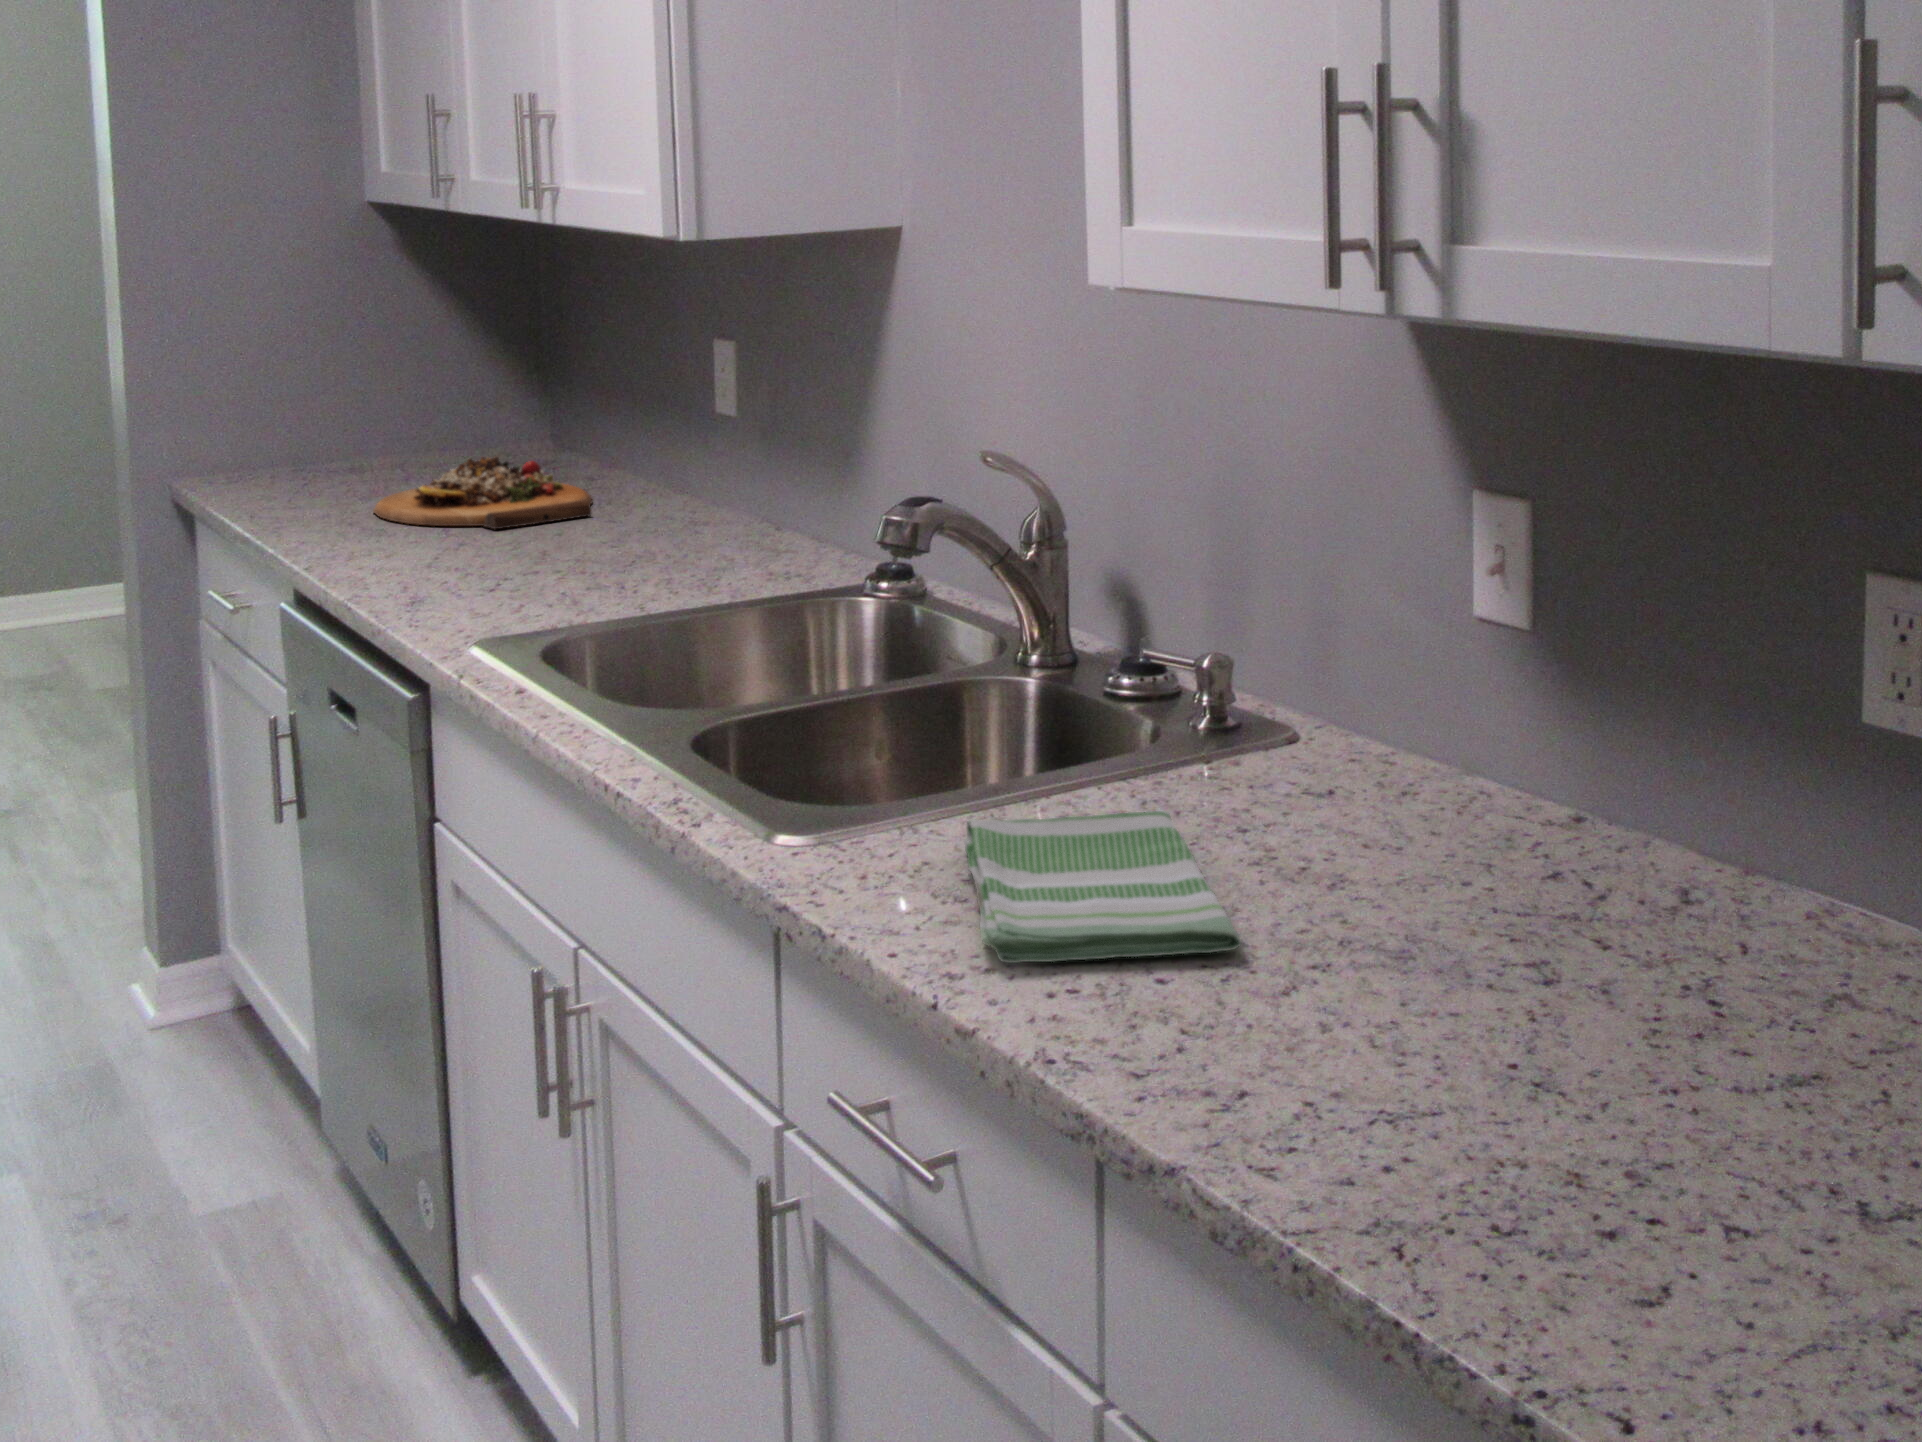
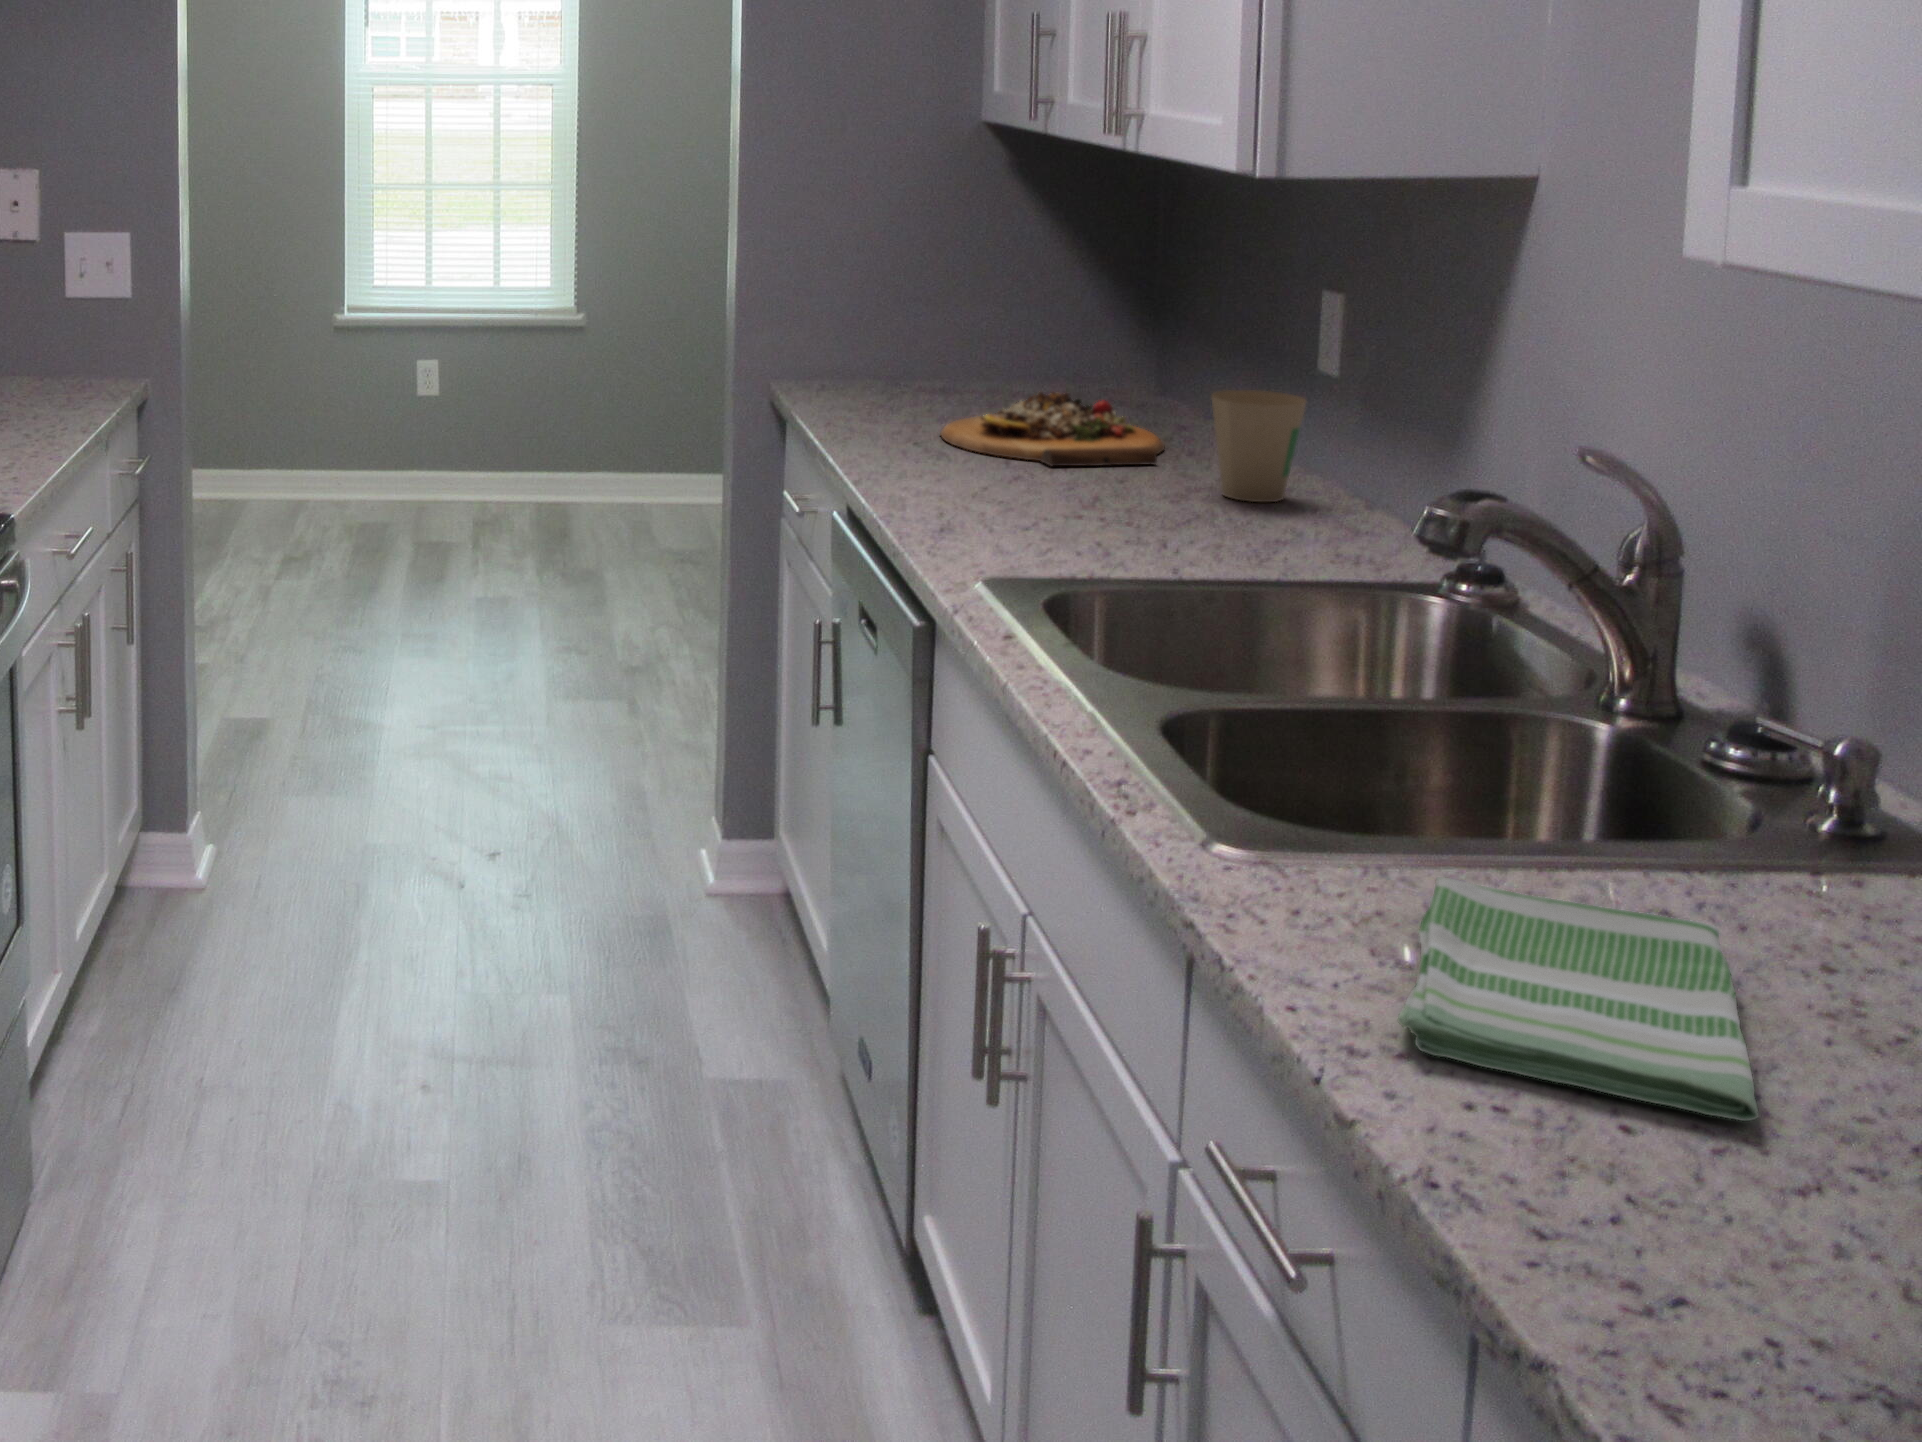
paper cup: none [644,435,727,538] -> present [1211,390,1306,502]

